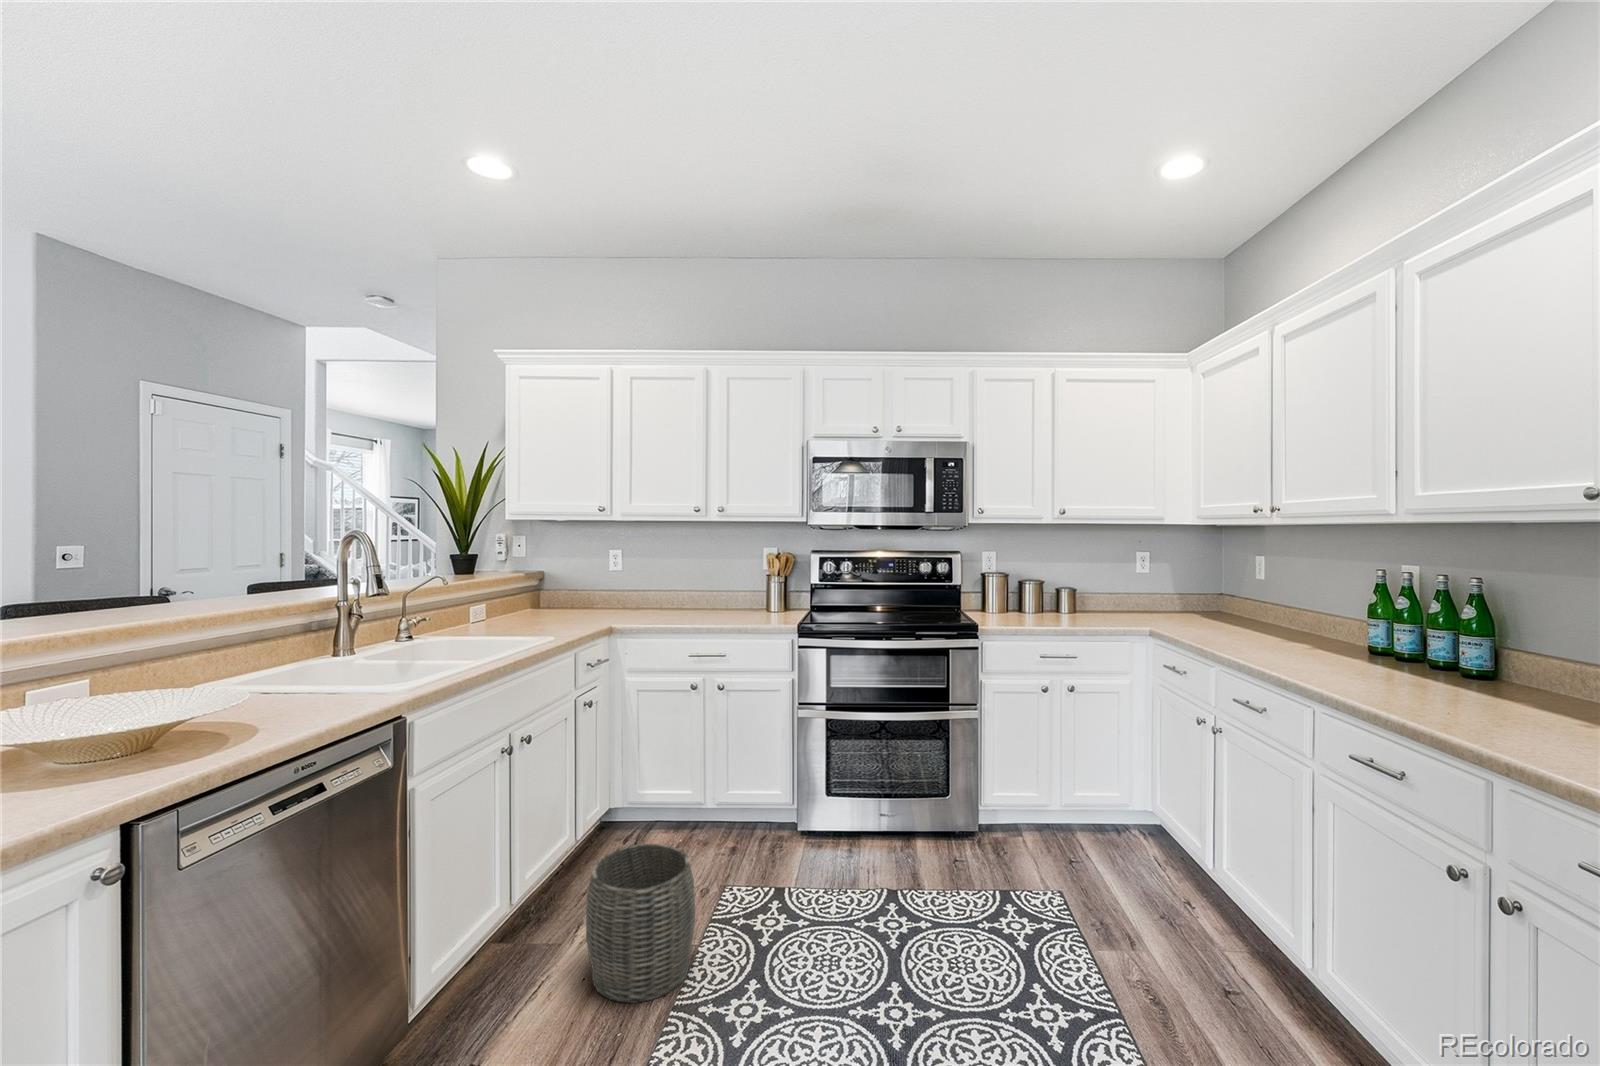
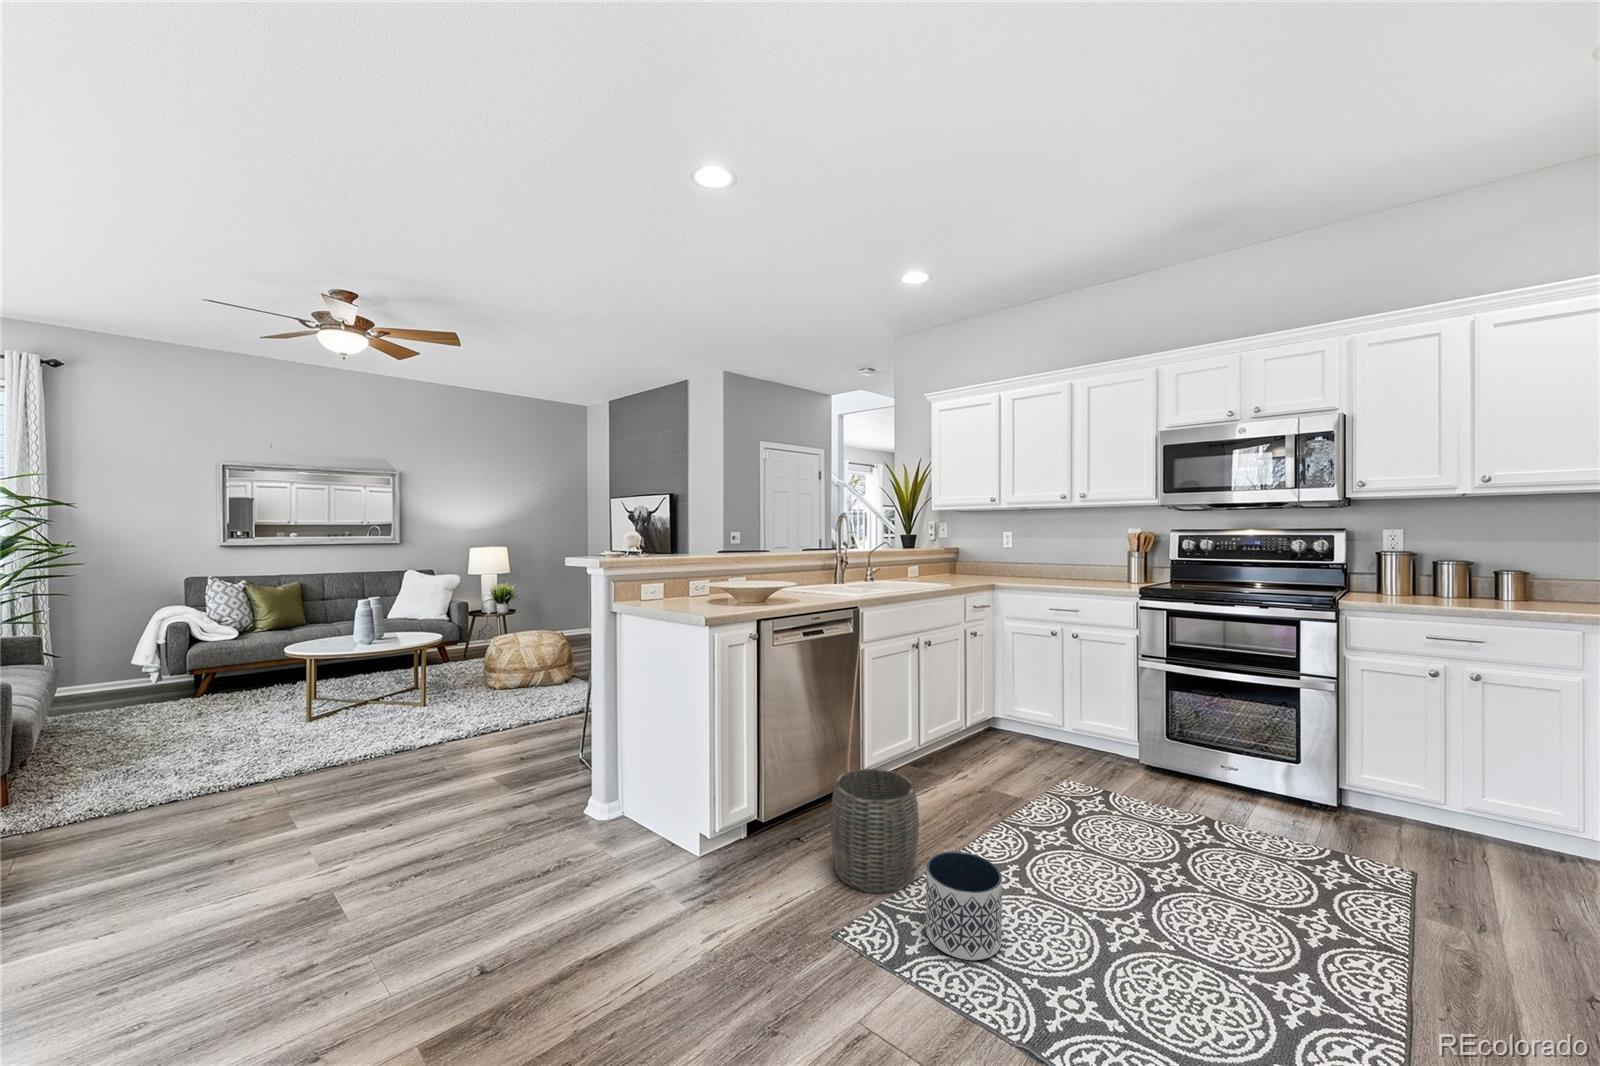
planter: none [736,906,815,1024] -> present [926,852,1002,960]

